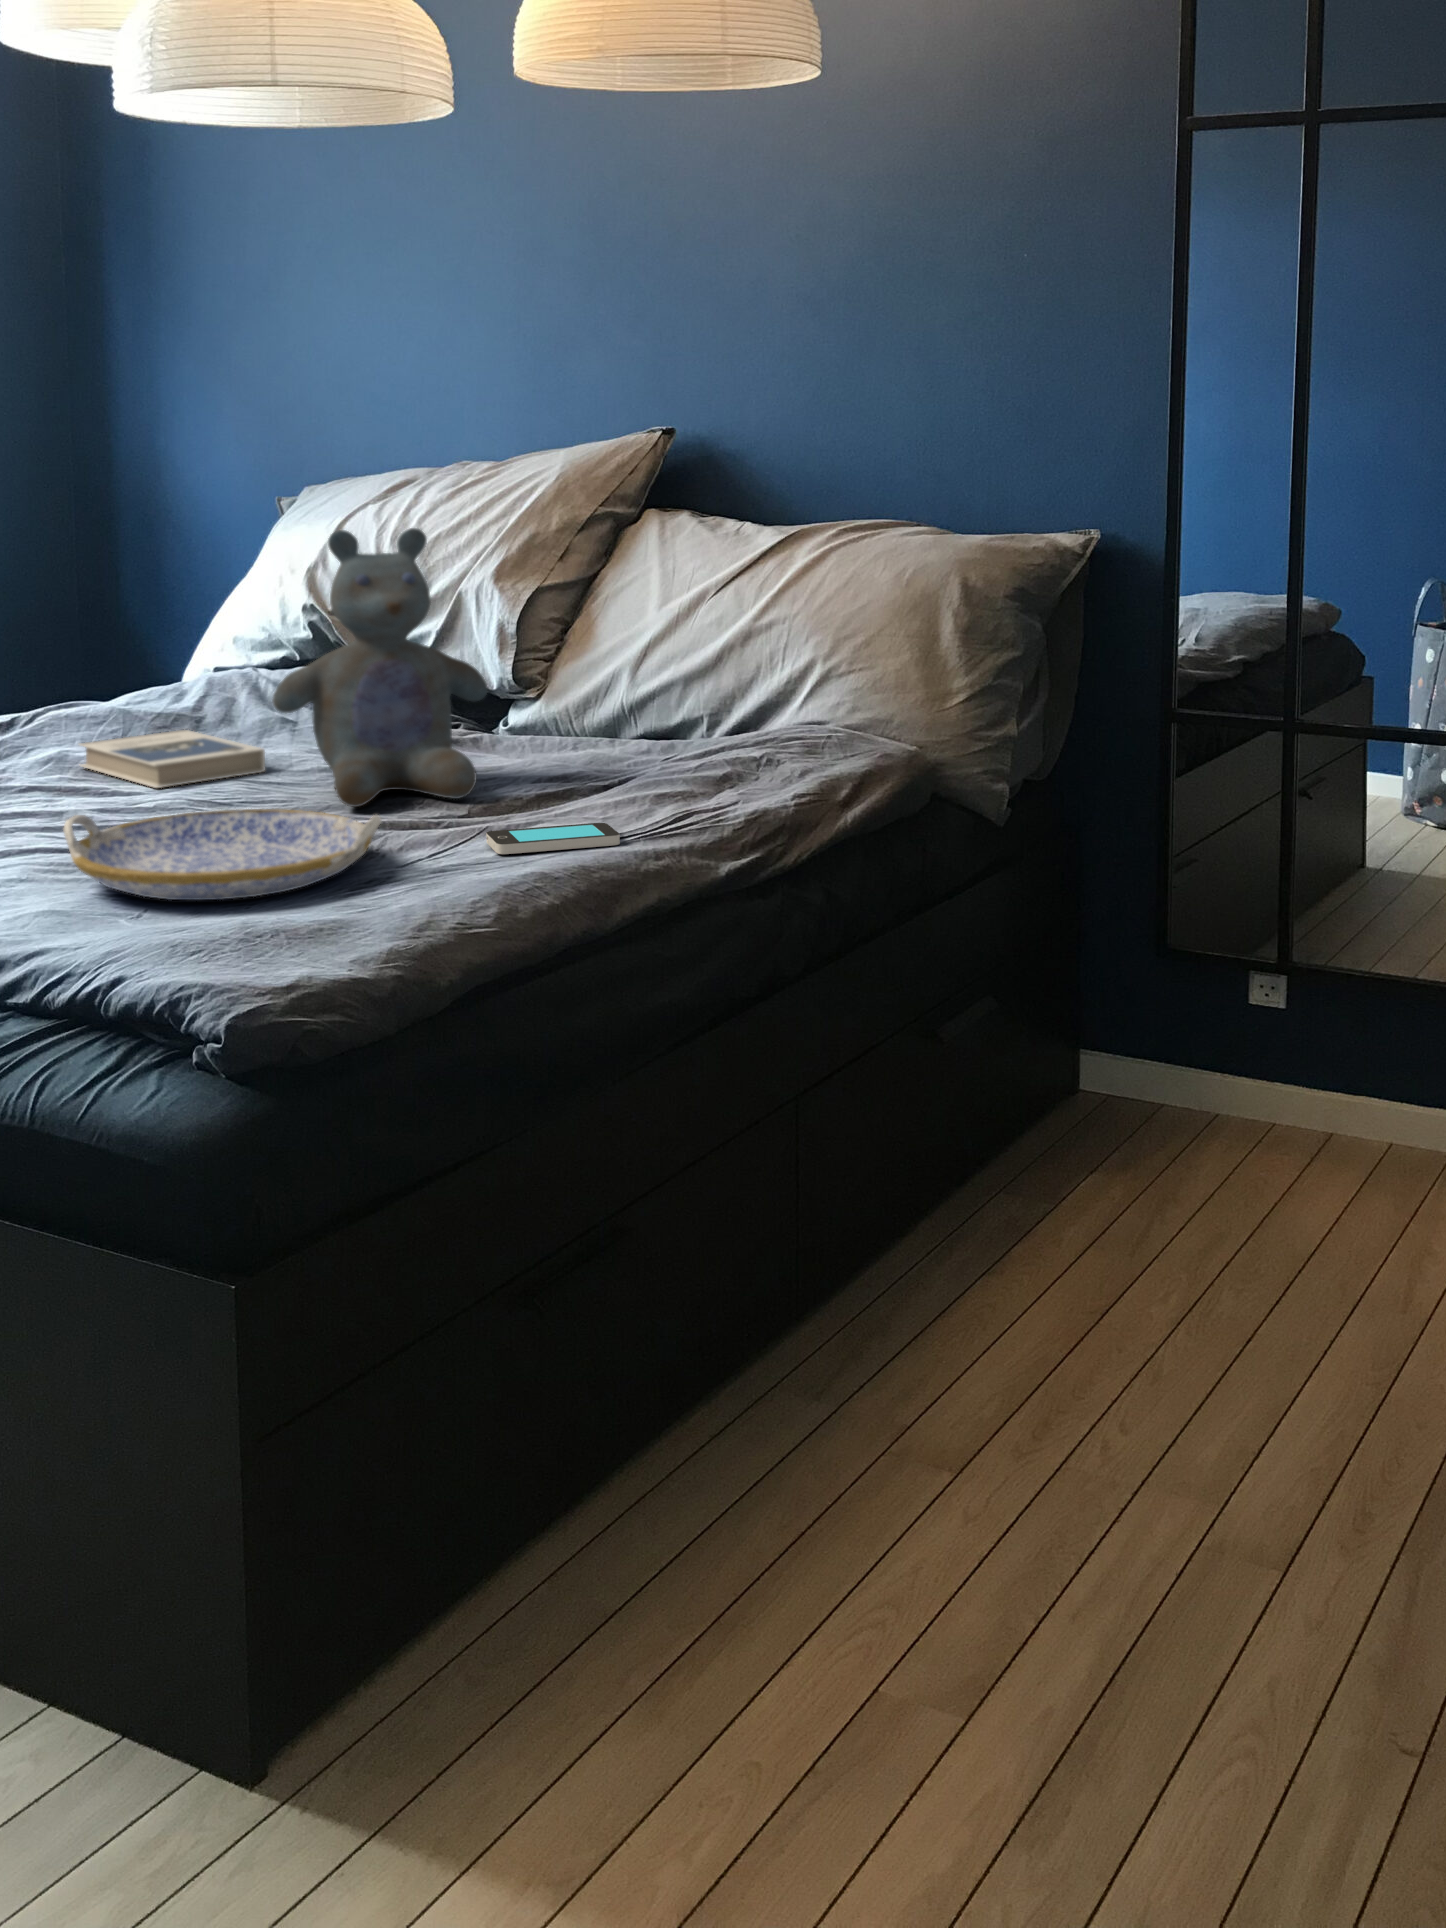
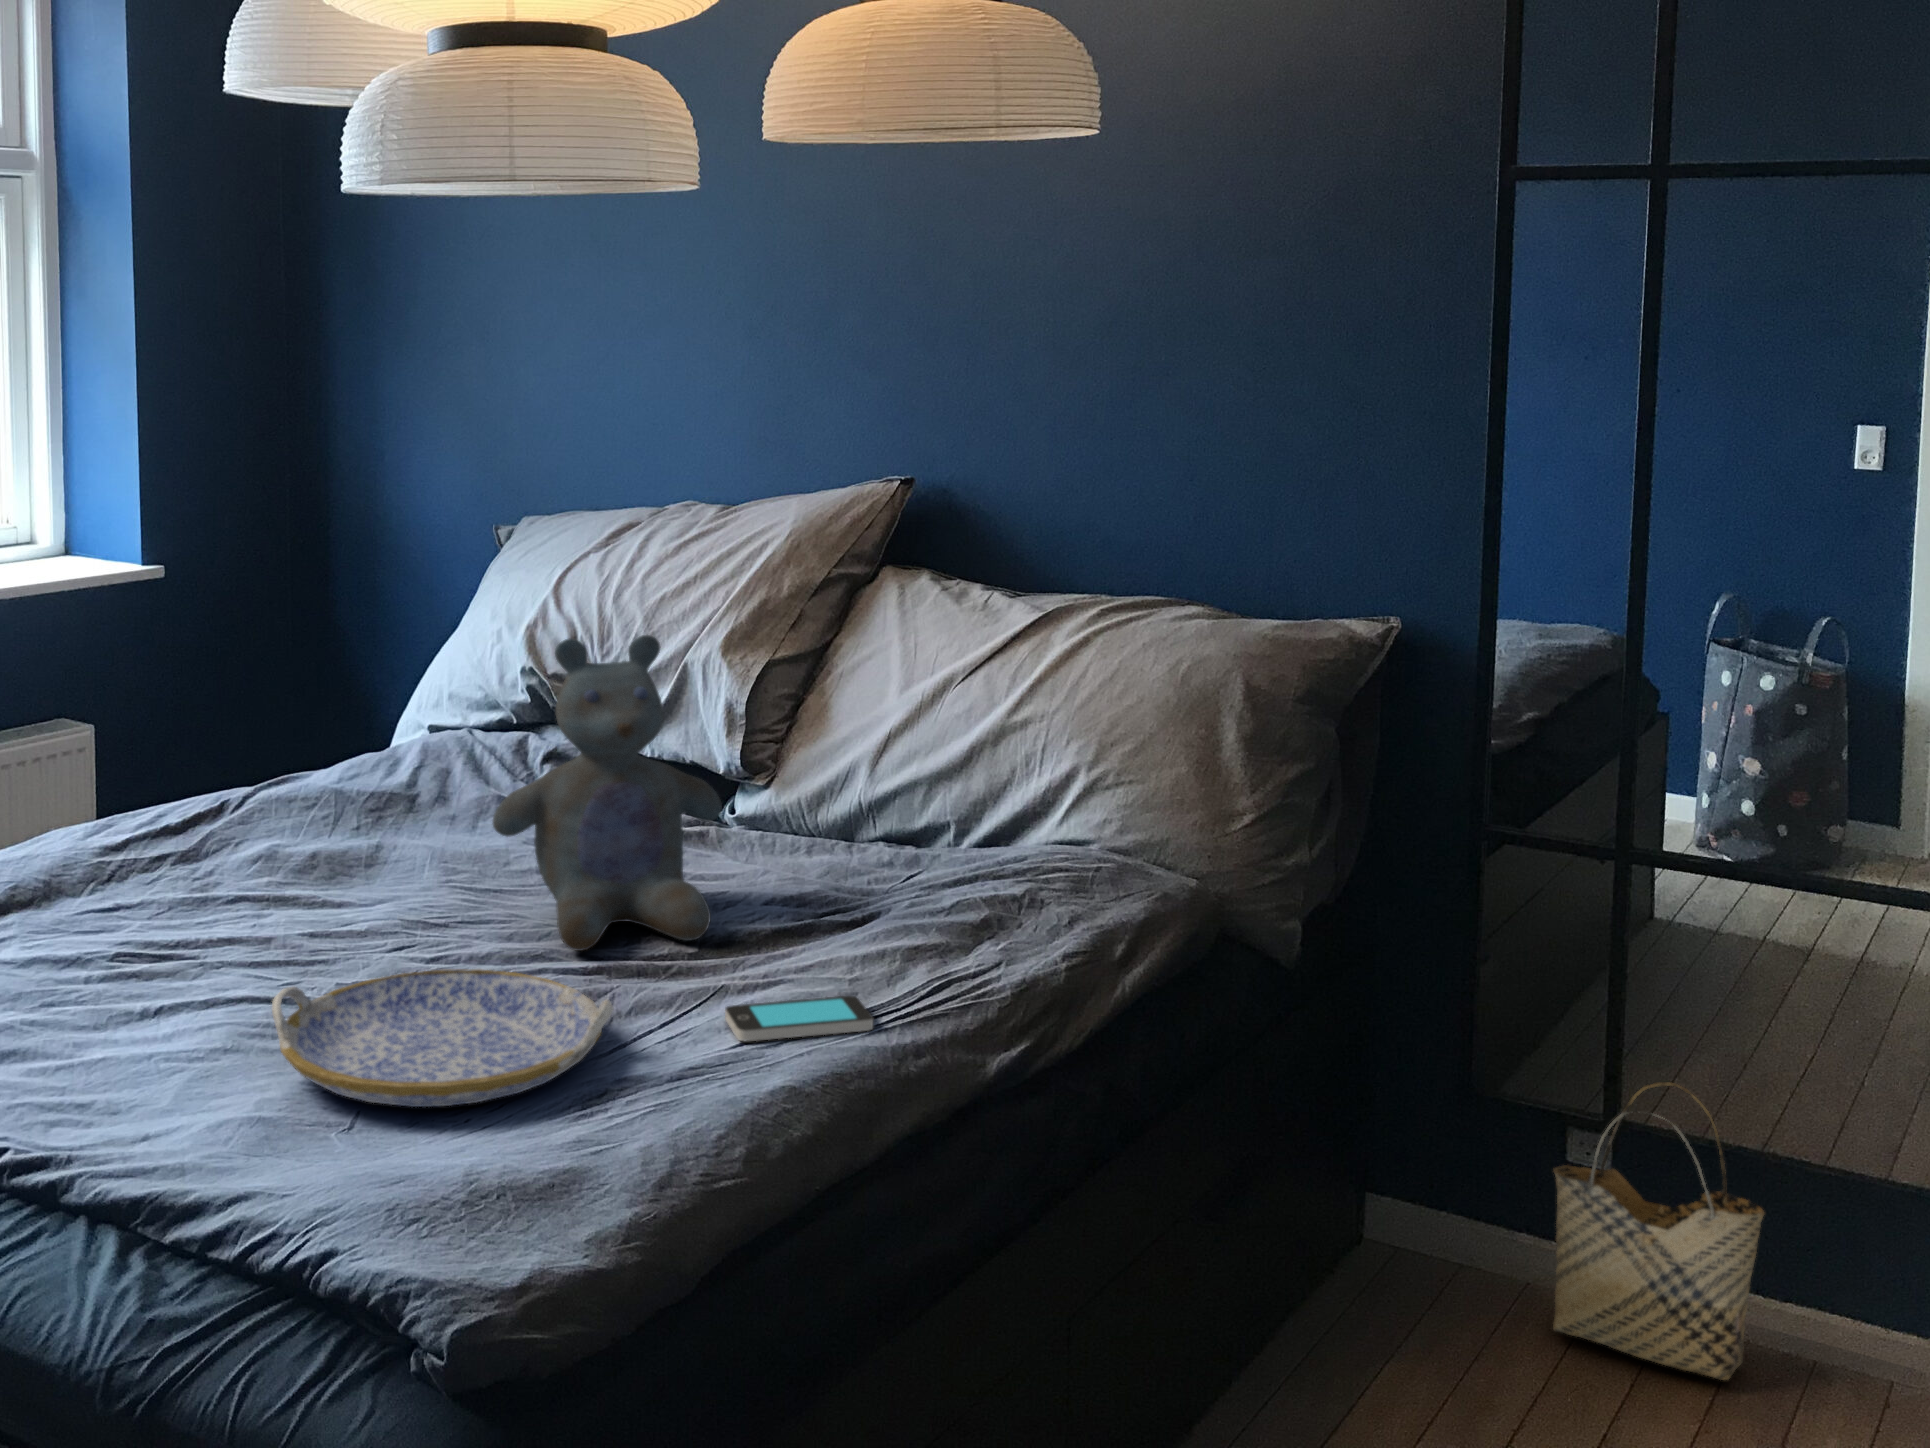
hardback book: present [80,730,265,788] -> none [287,821,482,906]
woven basket: none [1236,924,1411,1171] -> present [1553,1082,1764,1380]

